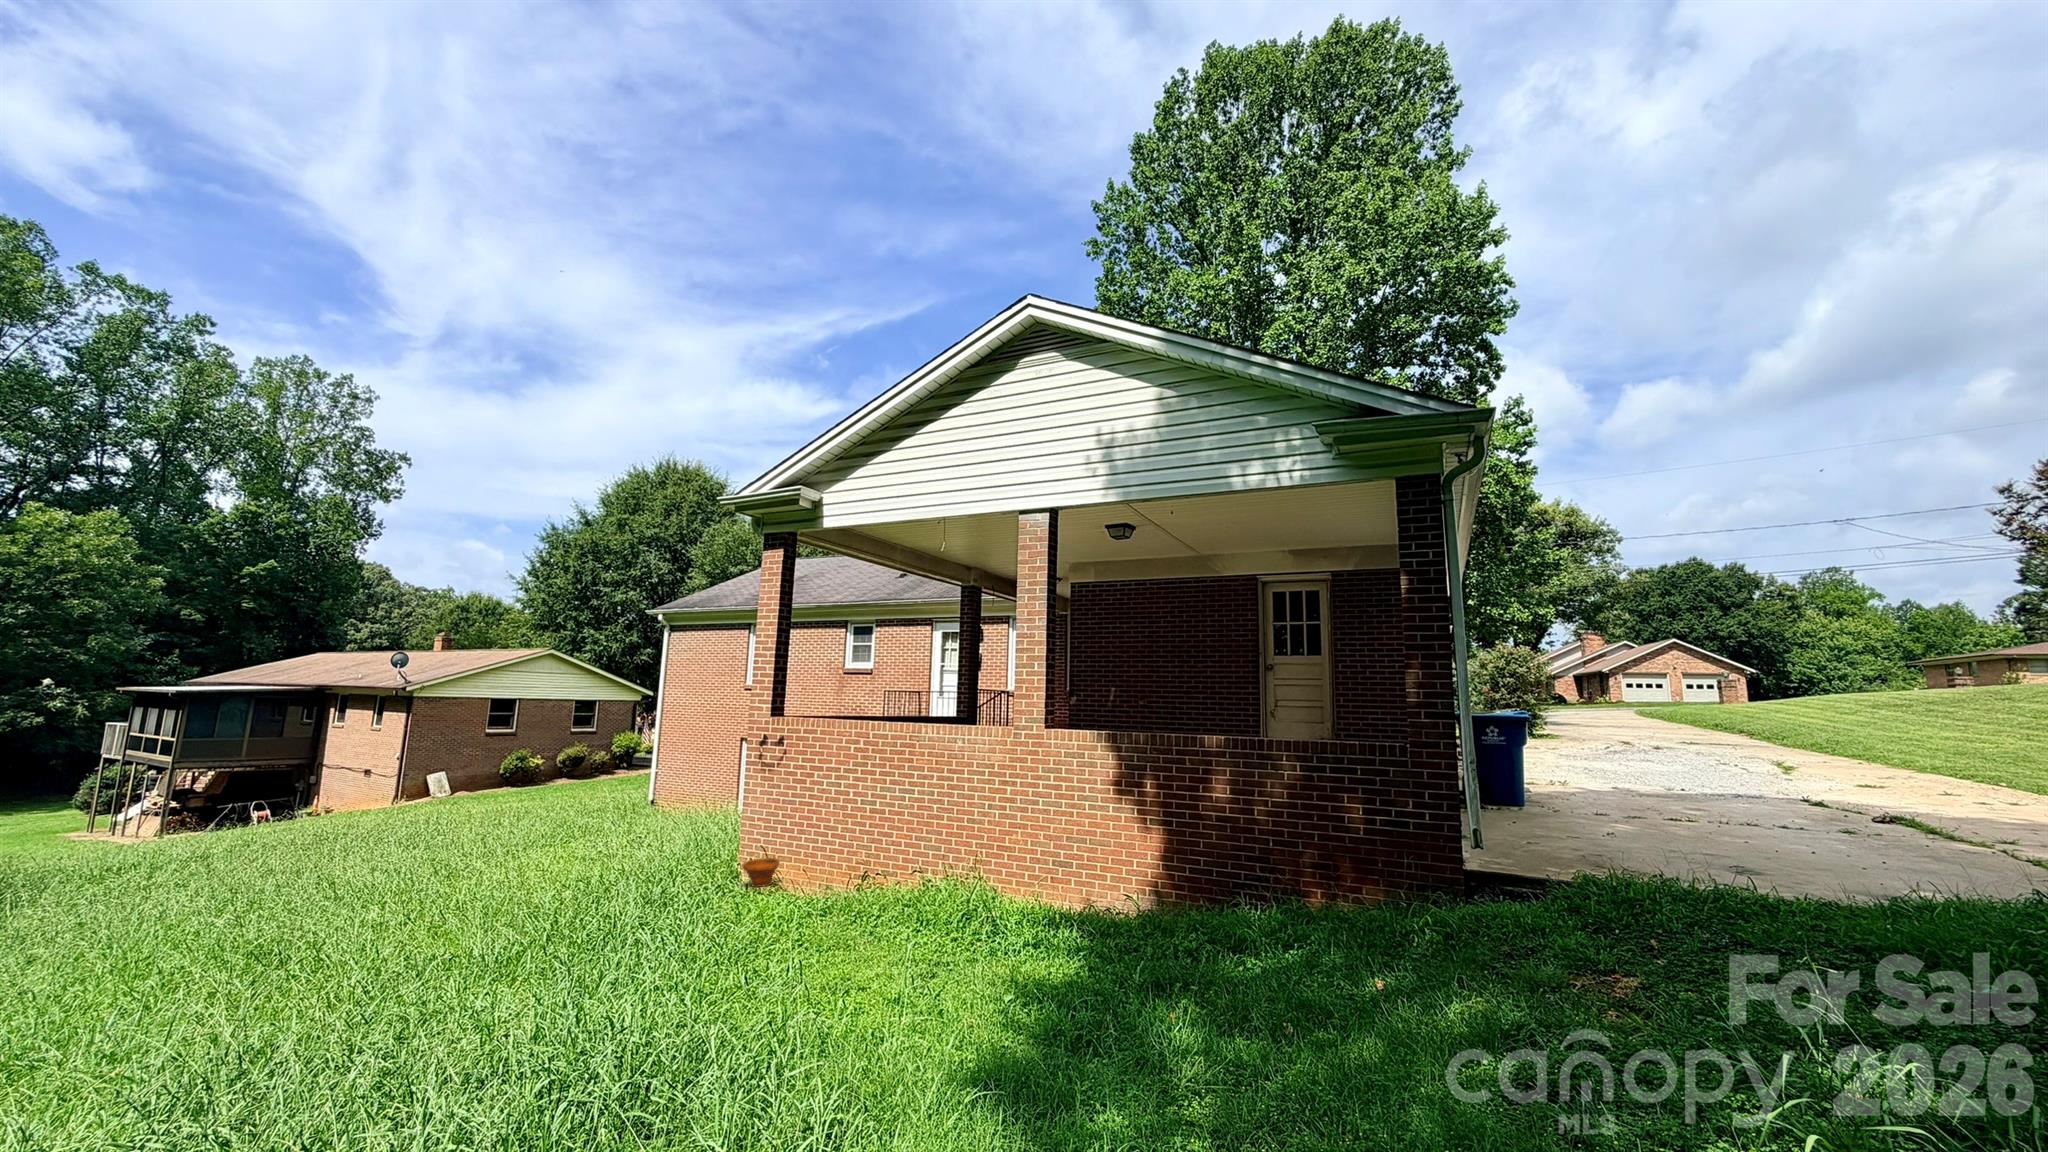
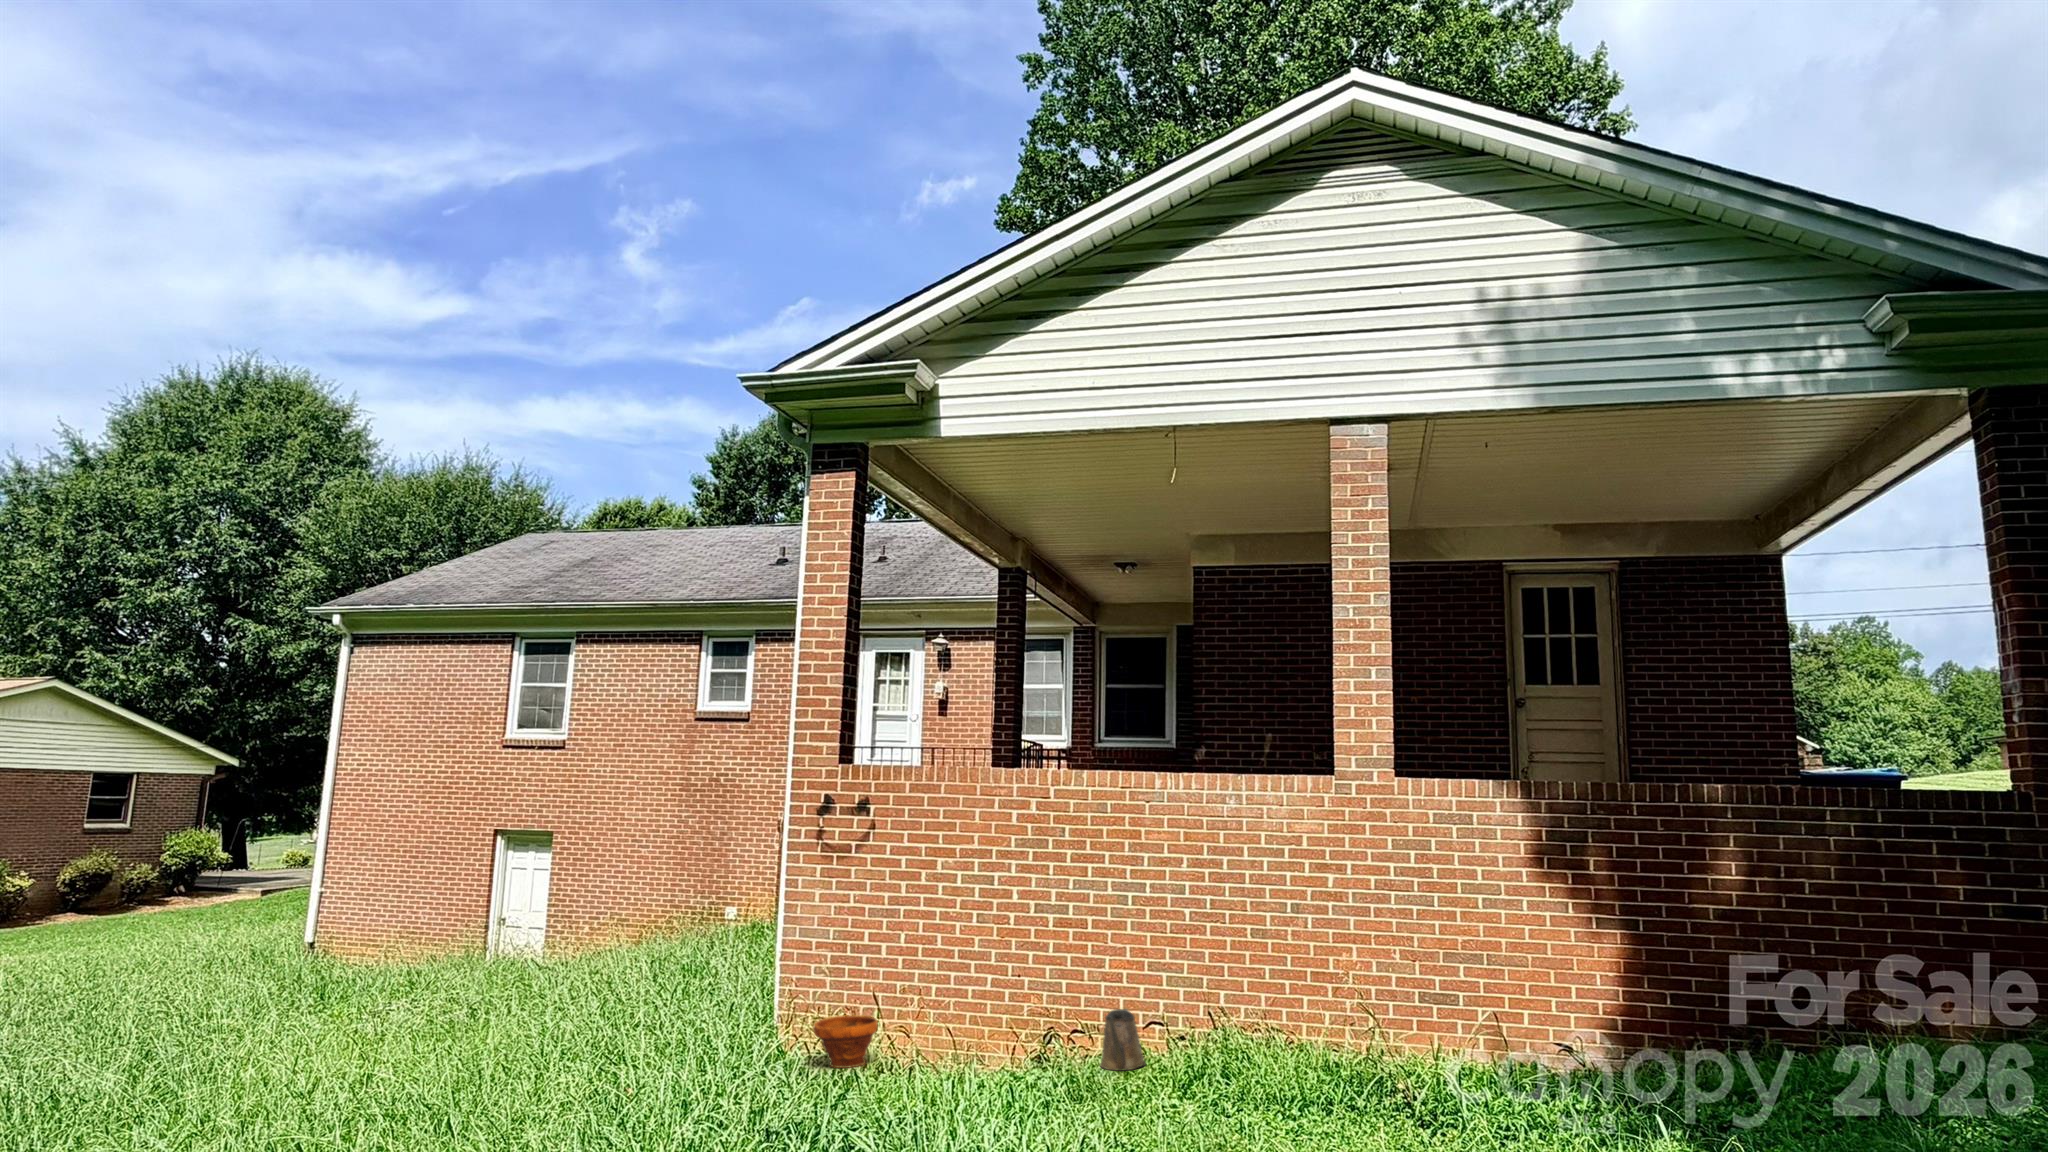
watering can: none [865,862,903,897] -> present [1100,1009,1146,1071]

